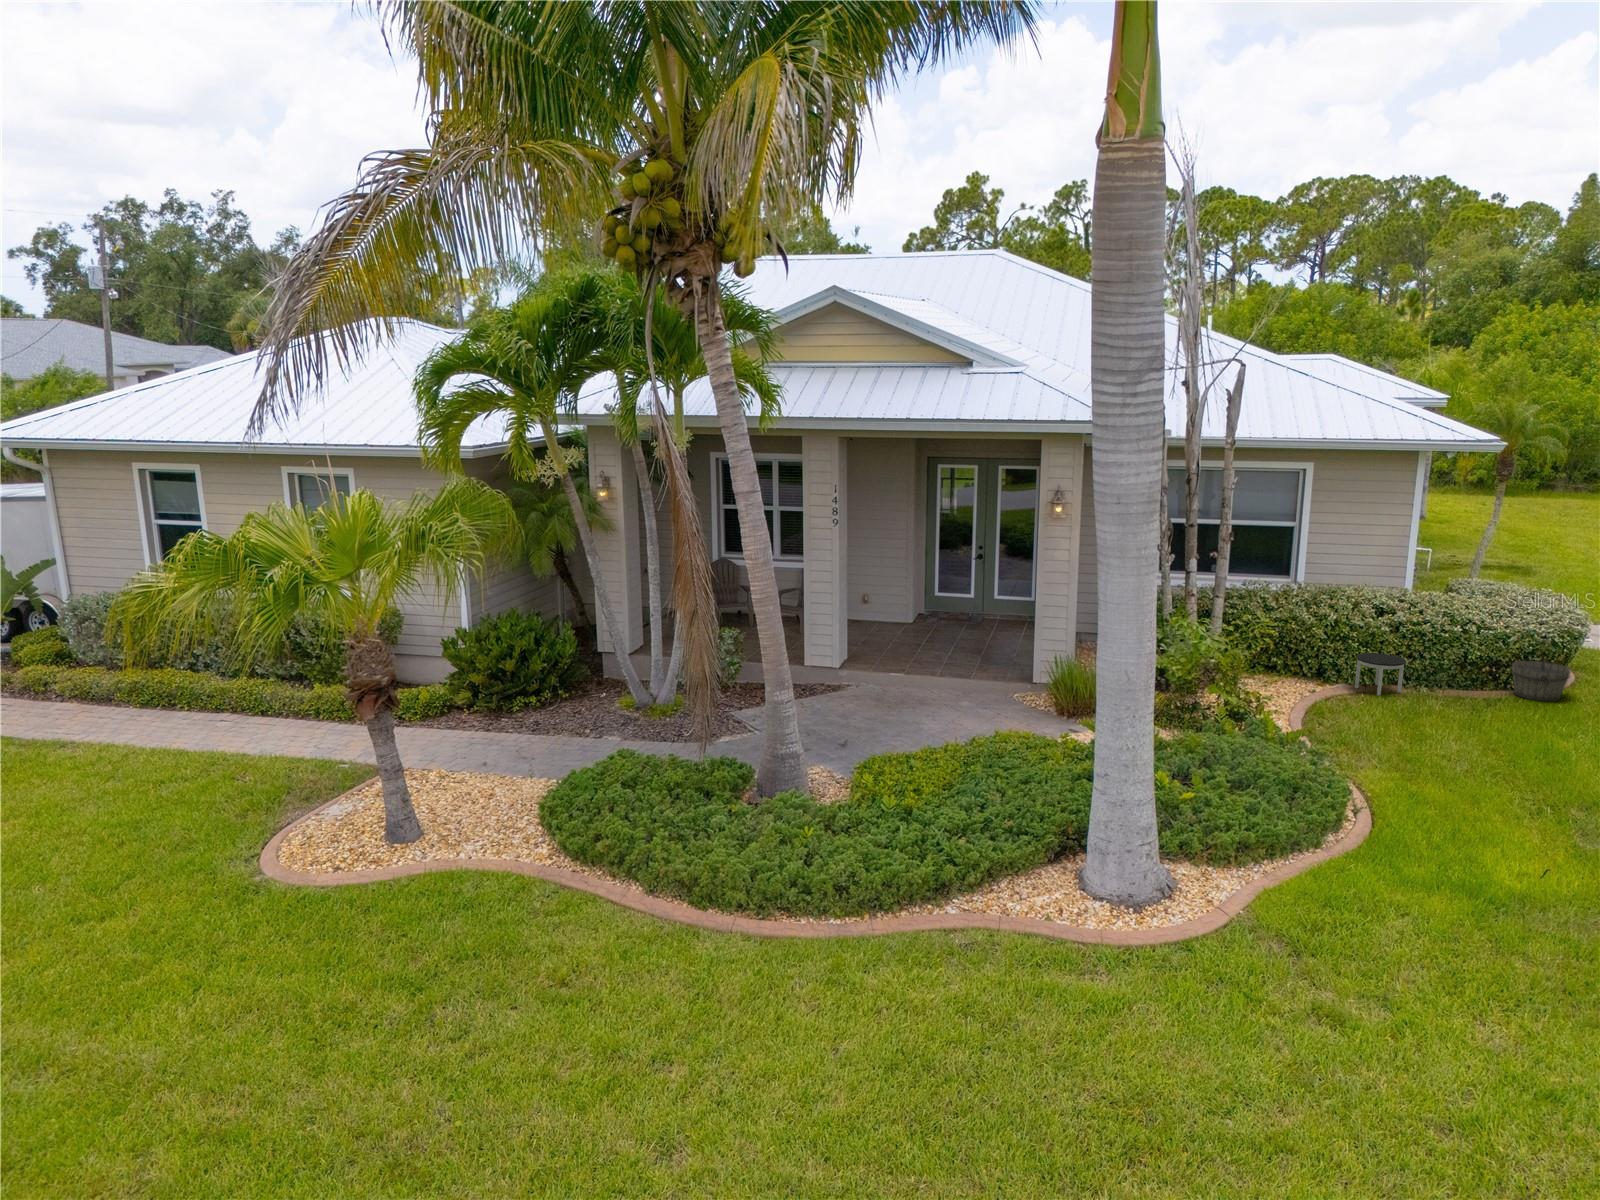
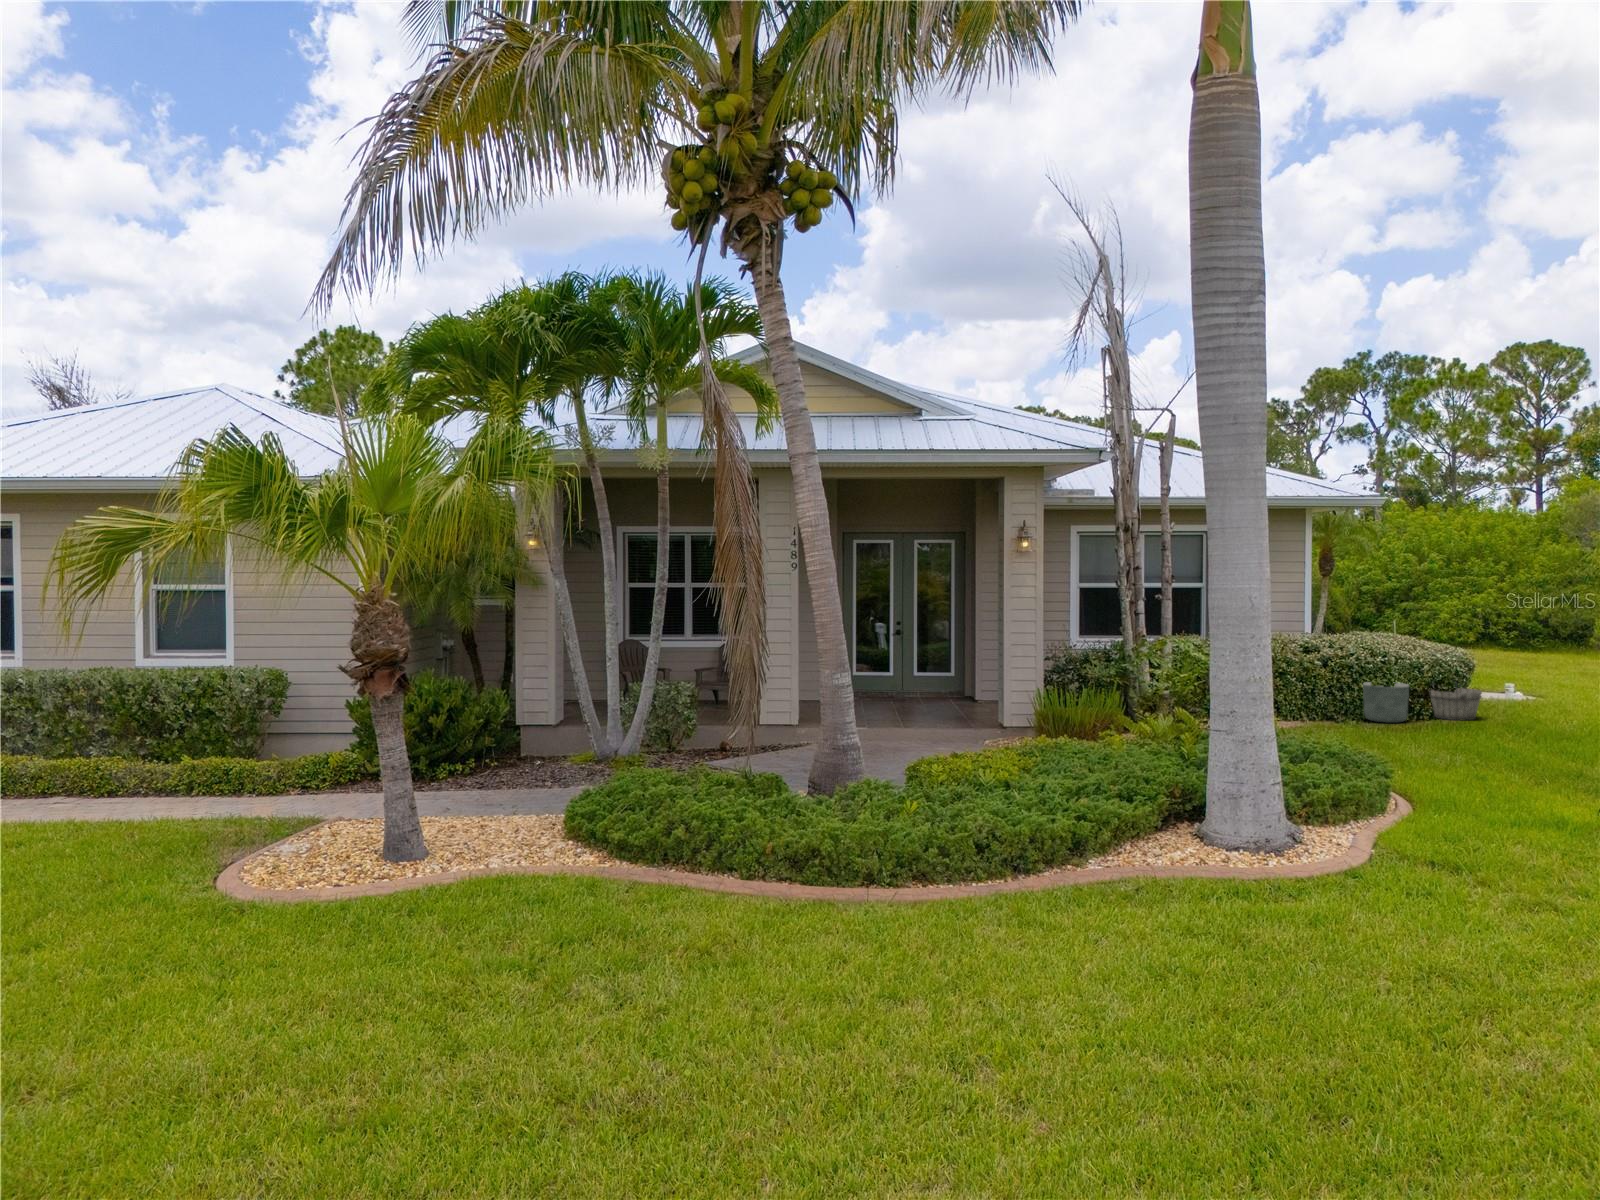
round table: present [1355,653,1406,696] -> none [1297,687,1342,724]
planter: none [1429,653,1481,700] -> present [1363,682,1409,723]

